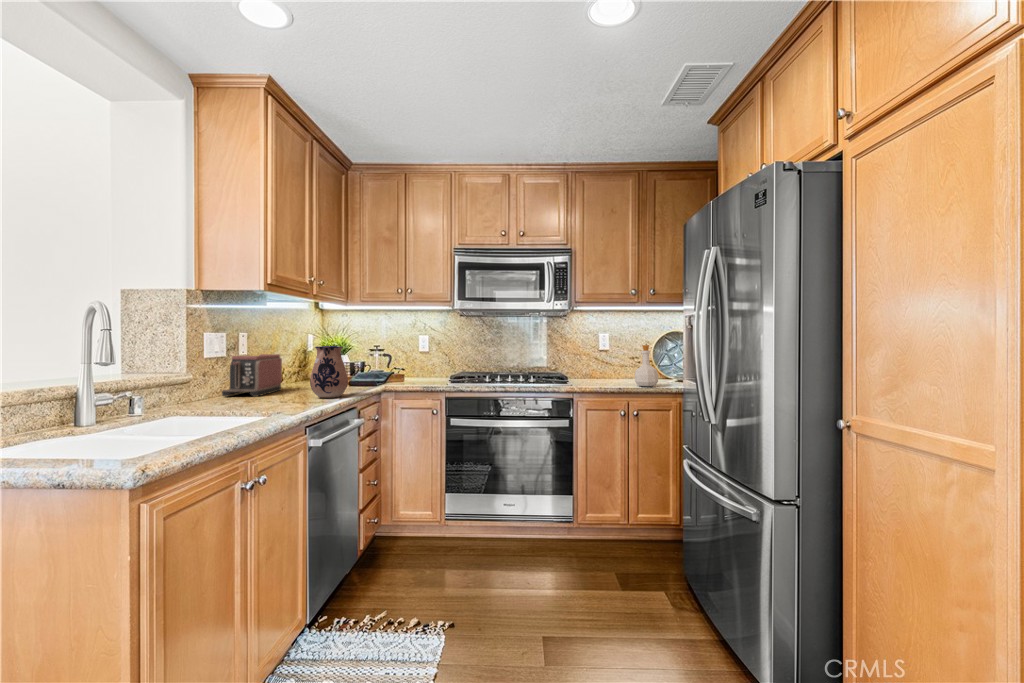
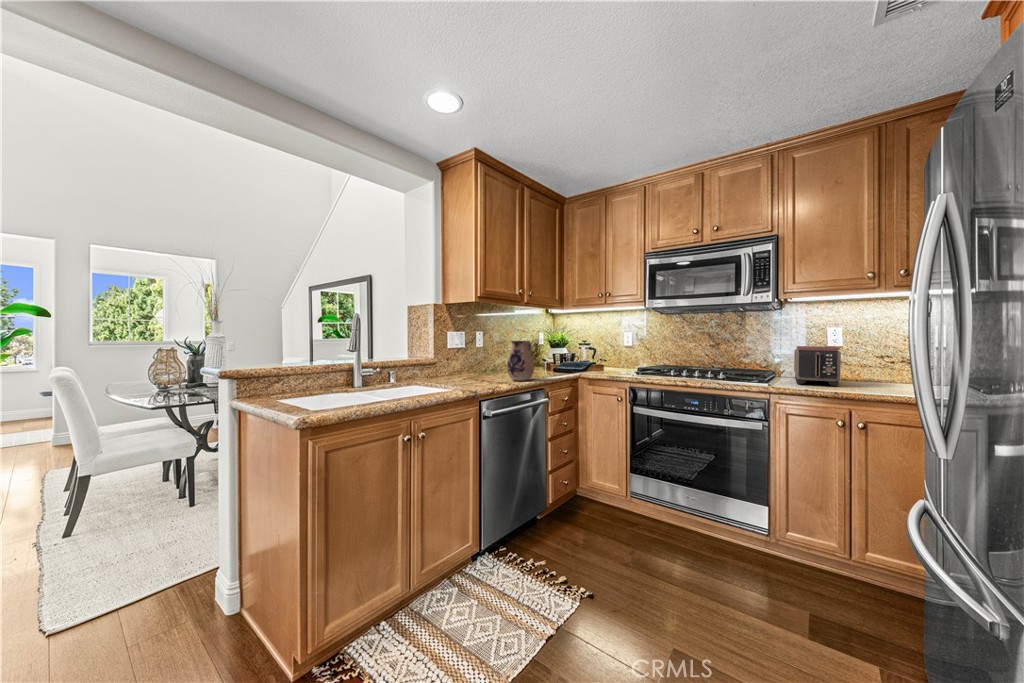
bottle: present [635,345,658,386] -> none [857,341,895,393]
toaster: present [222,354,282,397] -> present [794,346,841,386]

